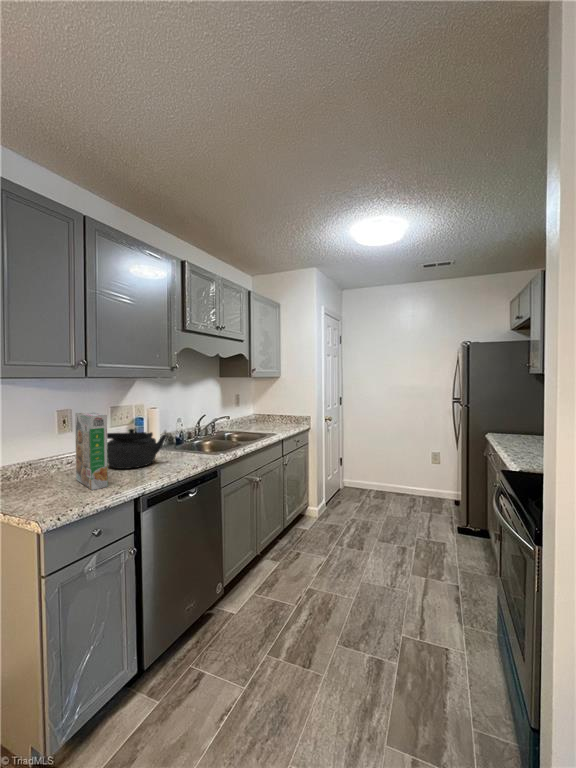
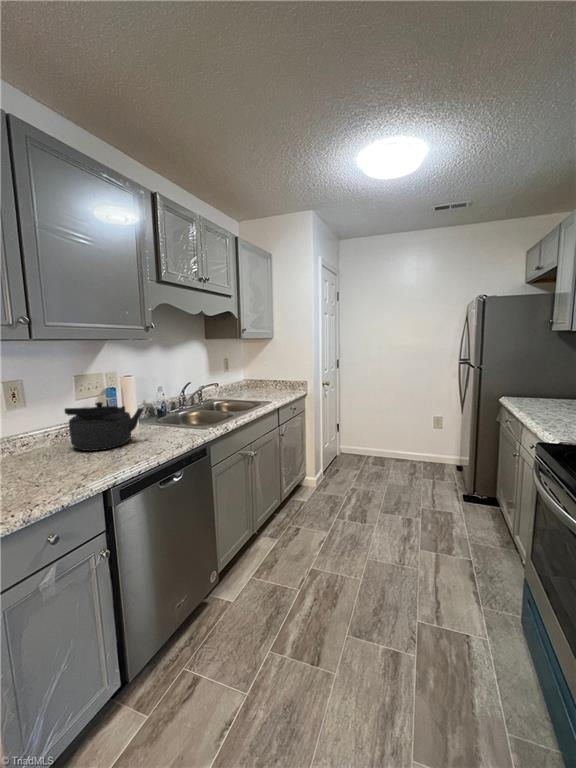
cereal box: present [75,412,108,490] -> none [21,383,69,483]

